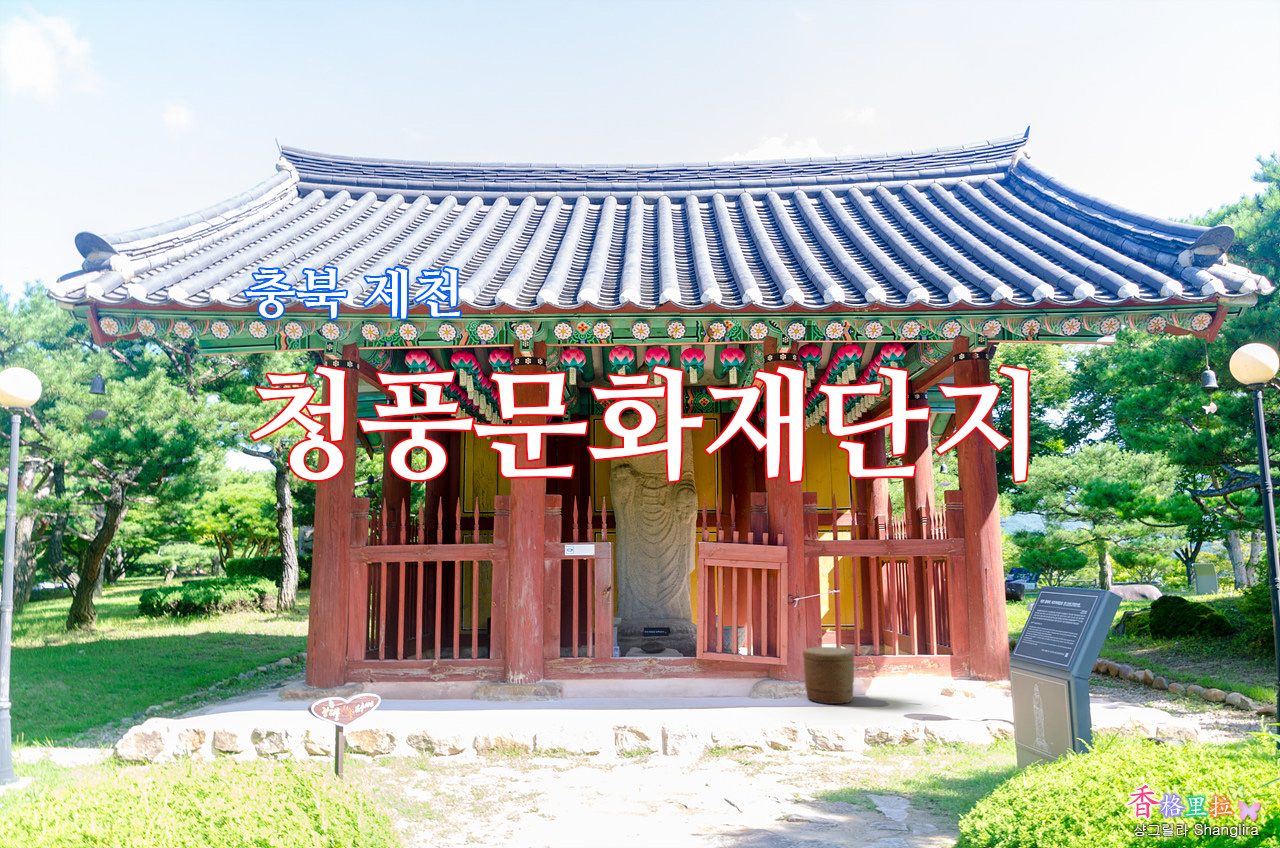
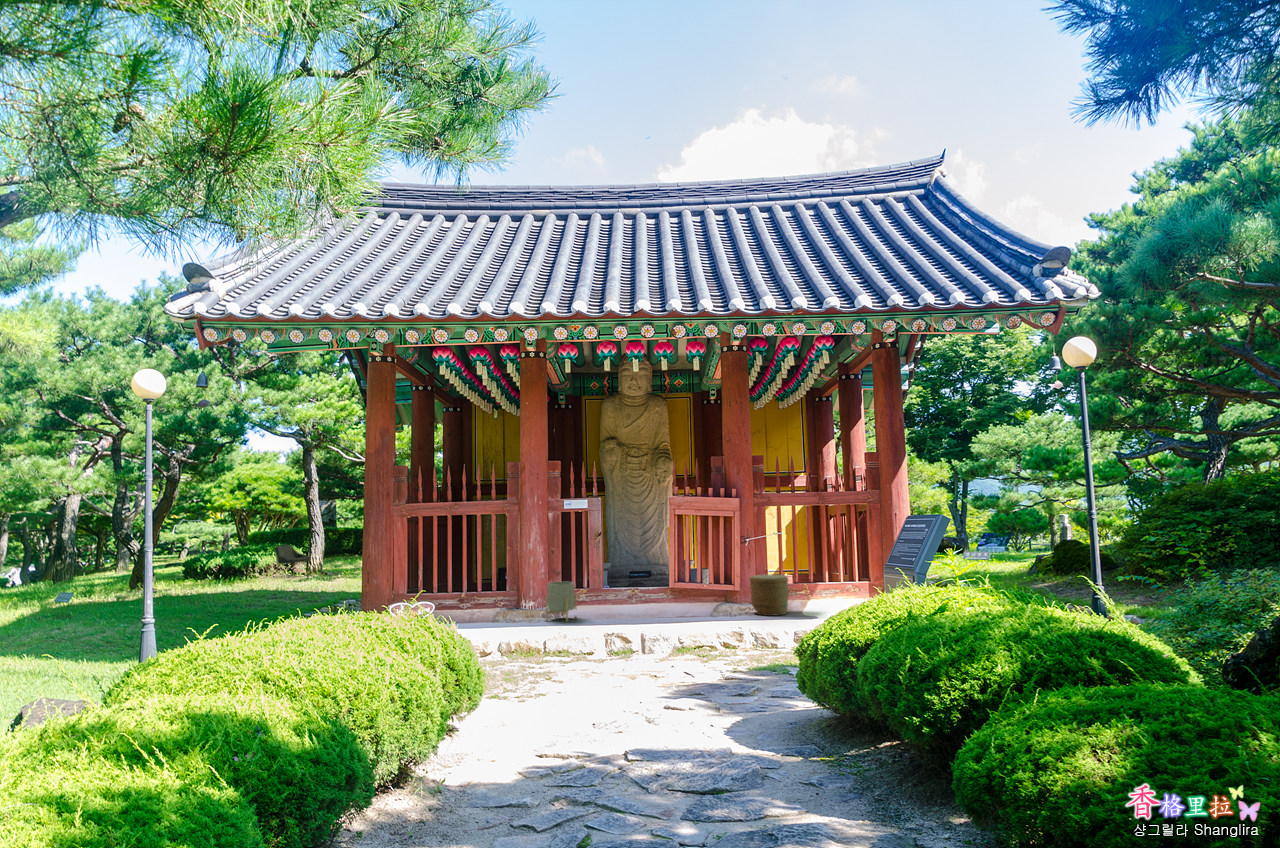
lounge chair: none [236,578,281,616] -> present [273,545,310,577]
planter: none [537,652,577,707] -> present [545,581,577,621]

